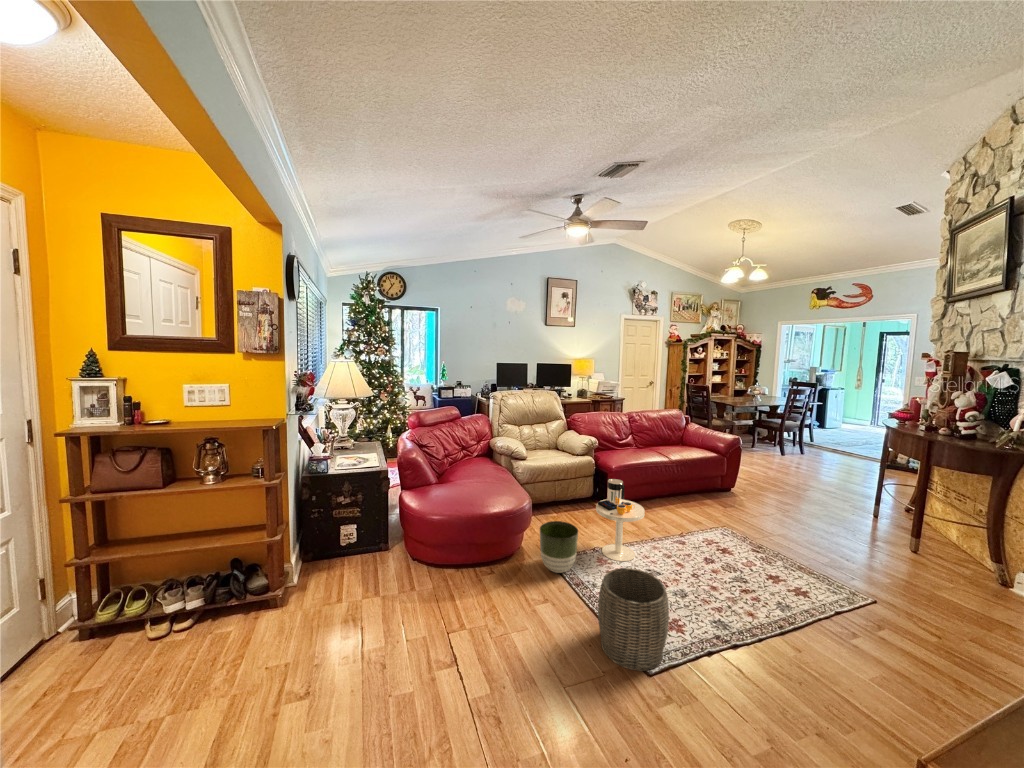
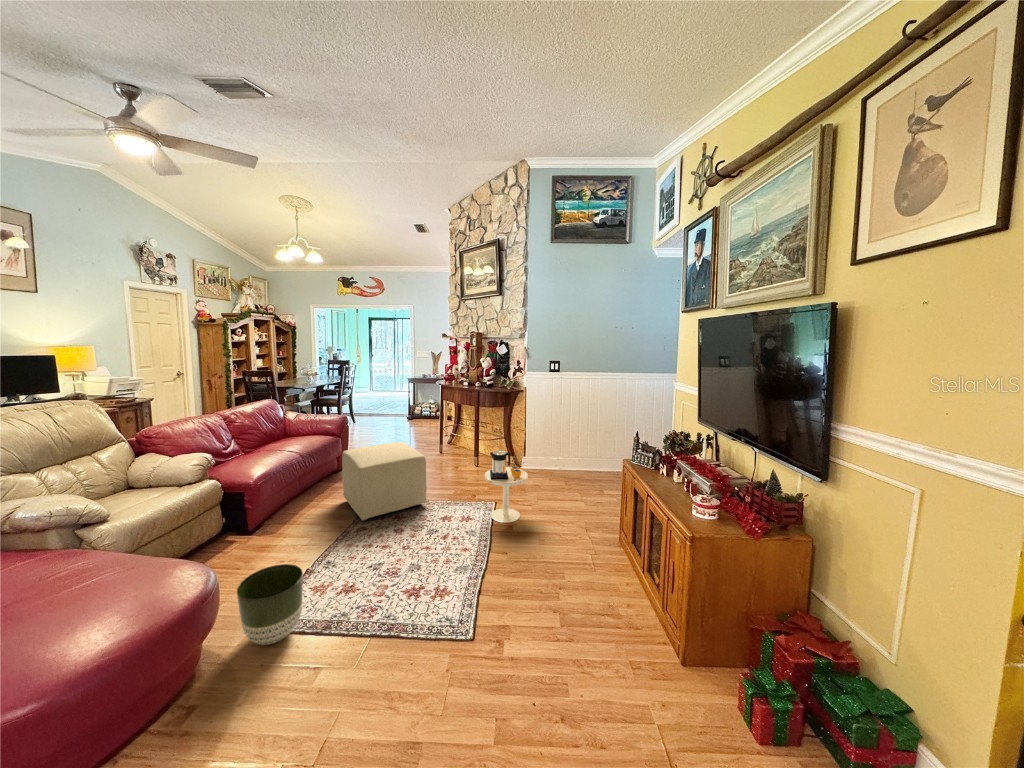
ottoman: none [681,470,765,556] -> present [342,442,427,520]
side table: present [596,479,645,562] -> present [485,451,528,523]
woven basket: present [598,568,669,671] -> none [399,553,472,664]

